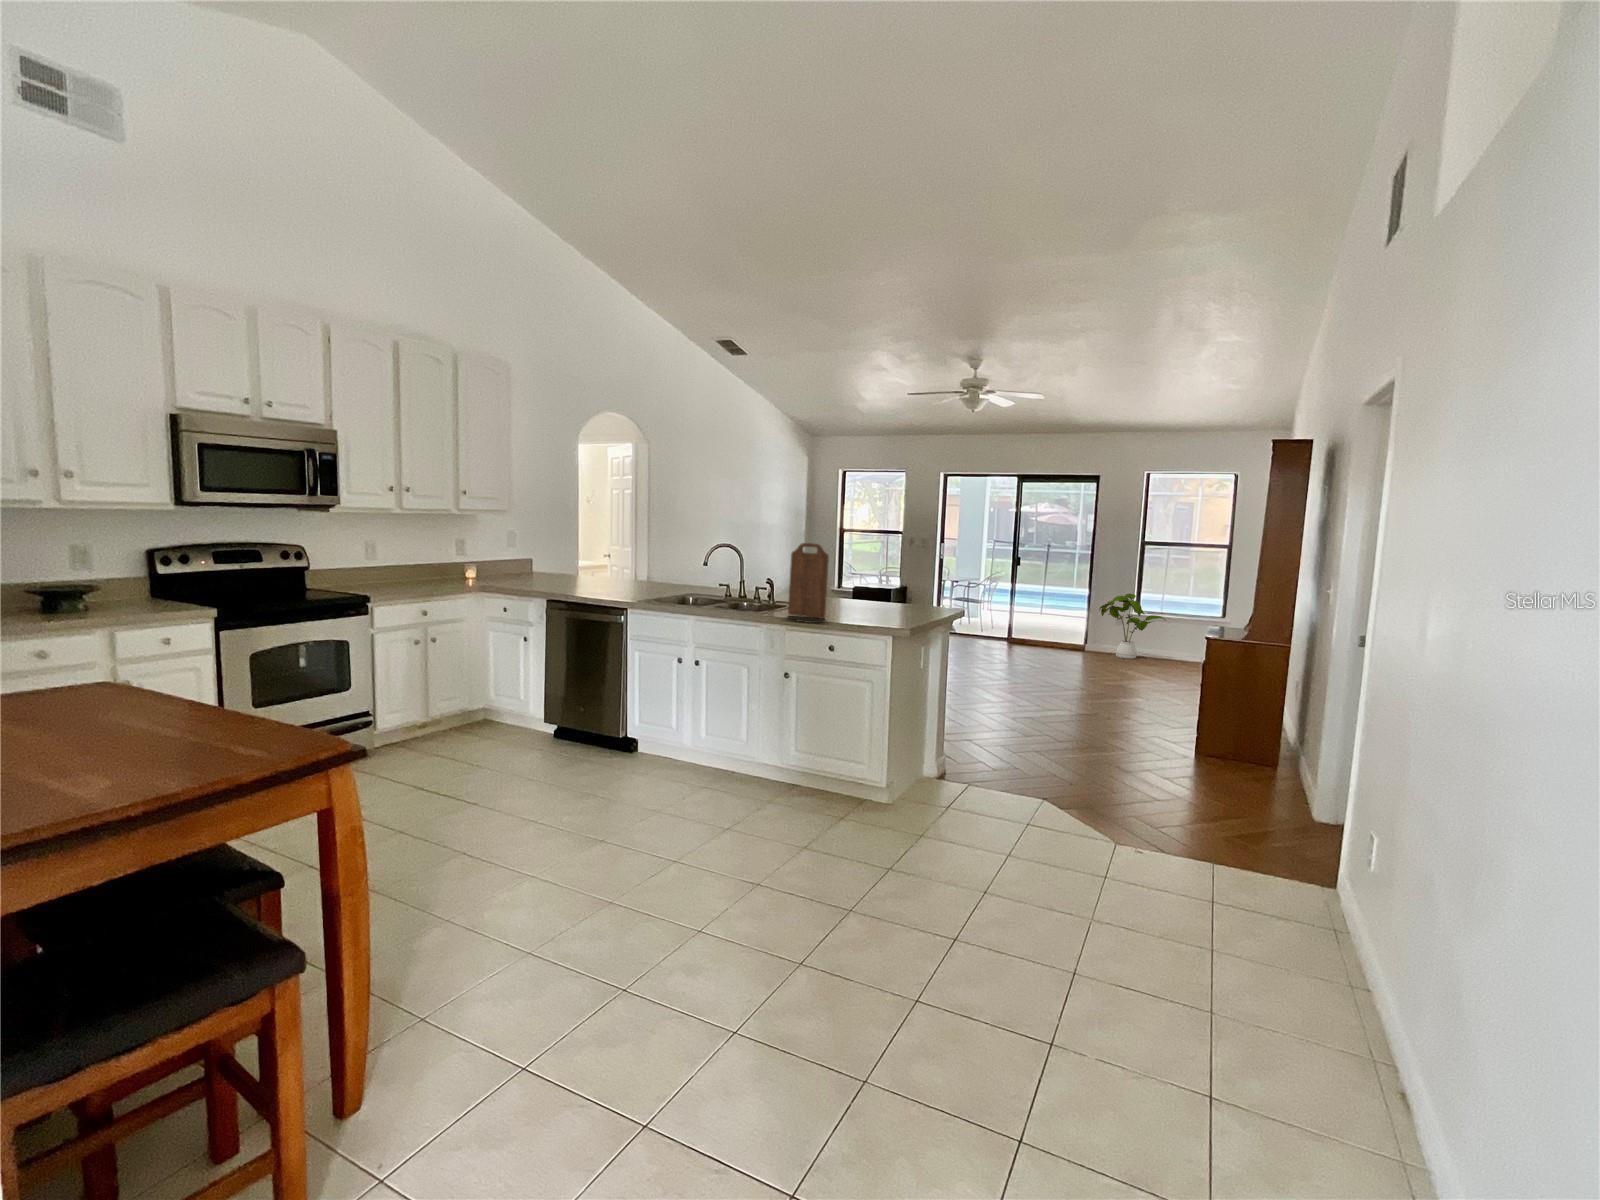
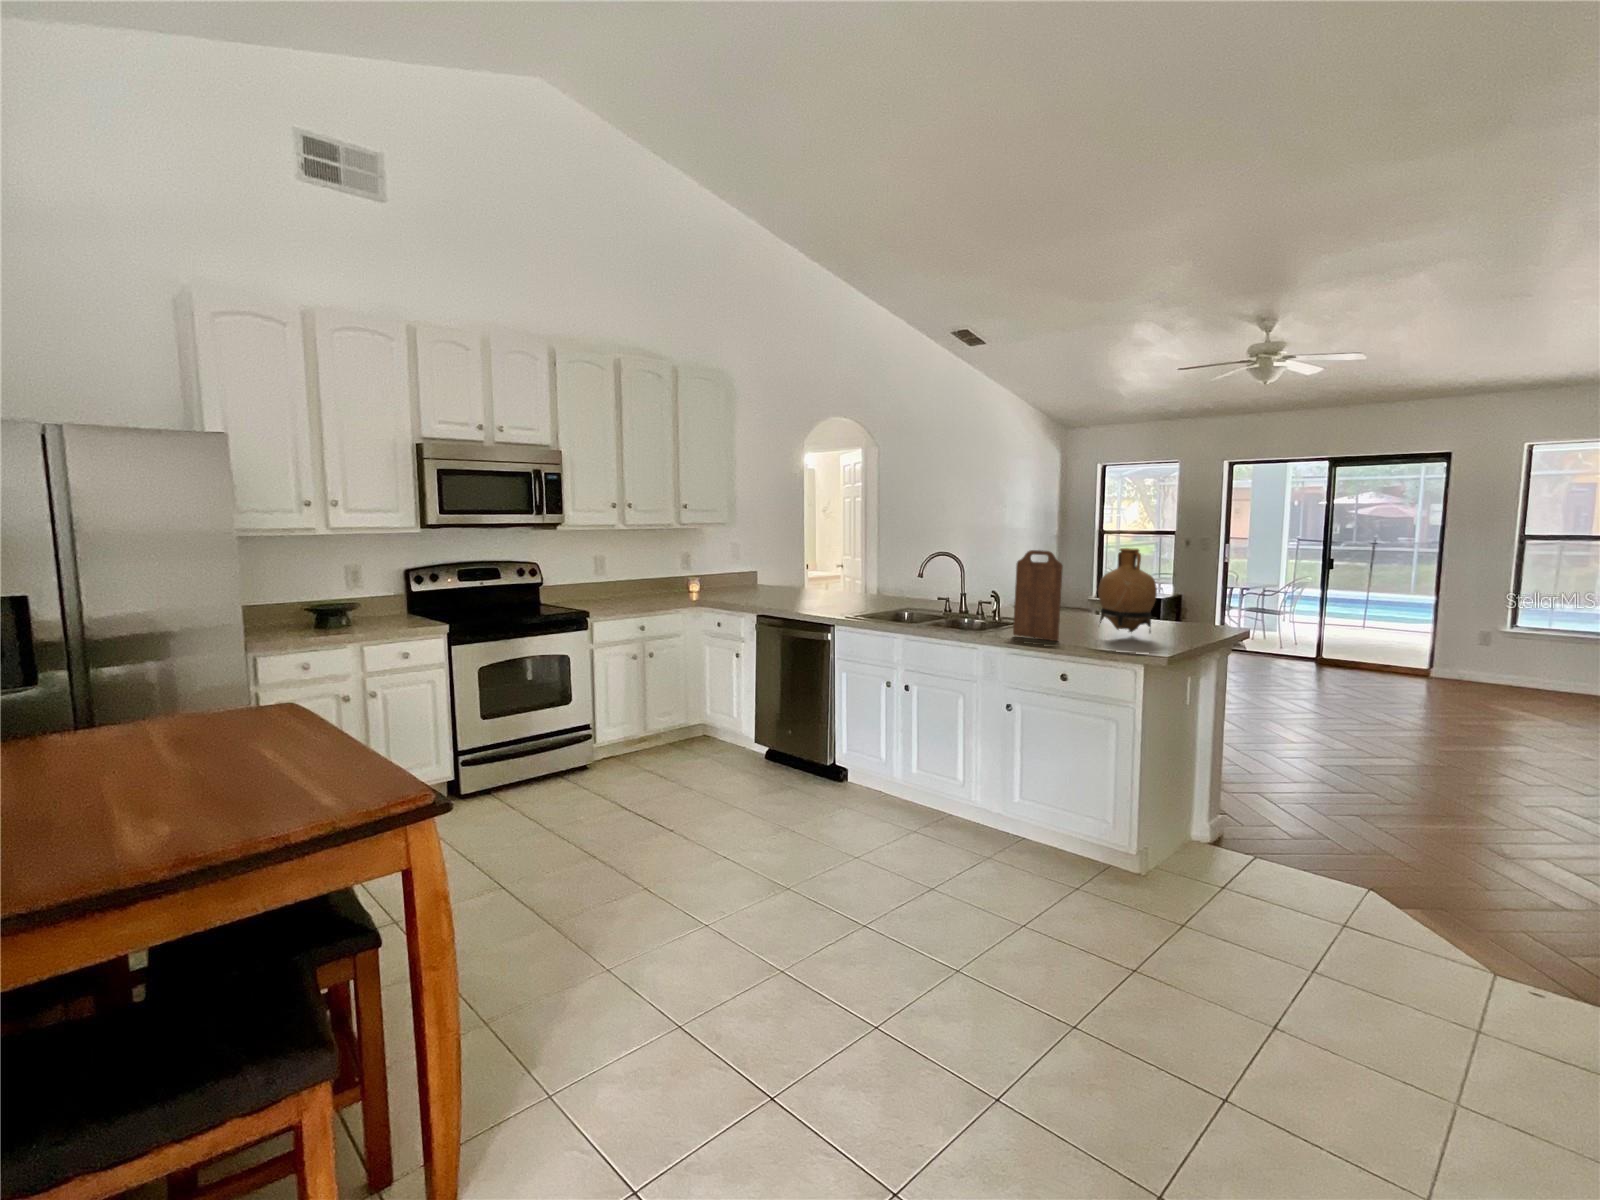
vase: none [855,543,899,614] -> present [1098,548,1157,633]
house plant: present [1099,593,1165,659] -> none [1452,604,1563,690]

